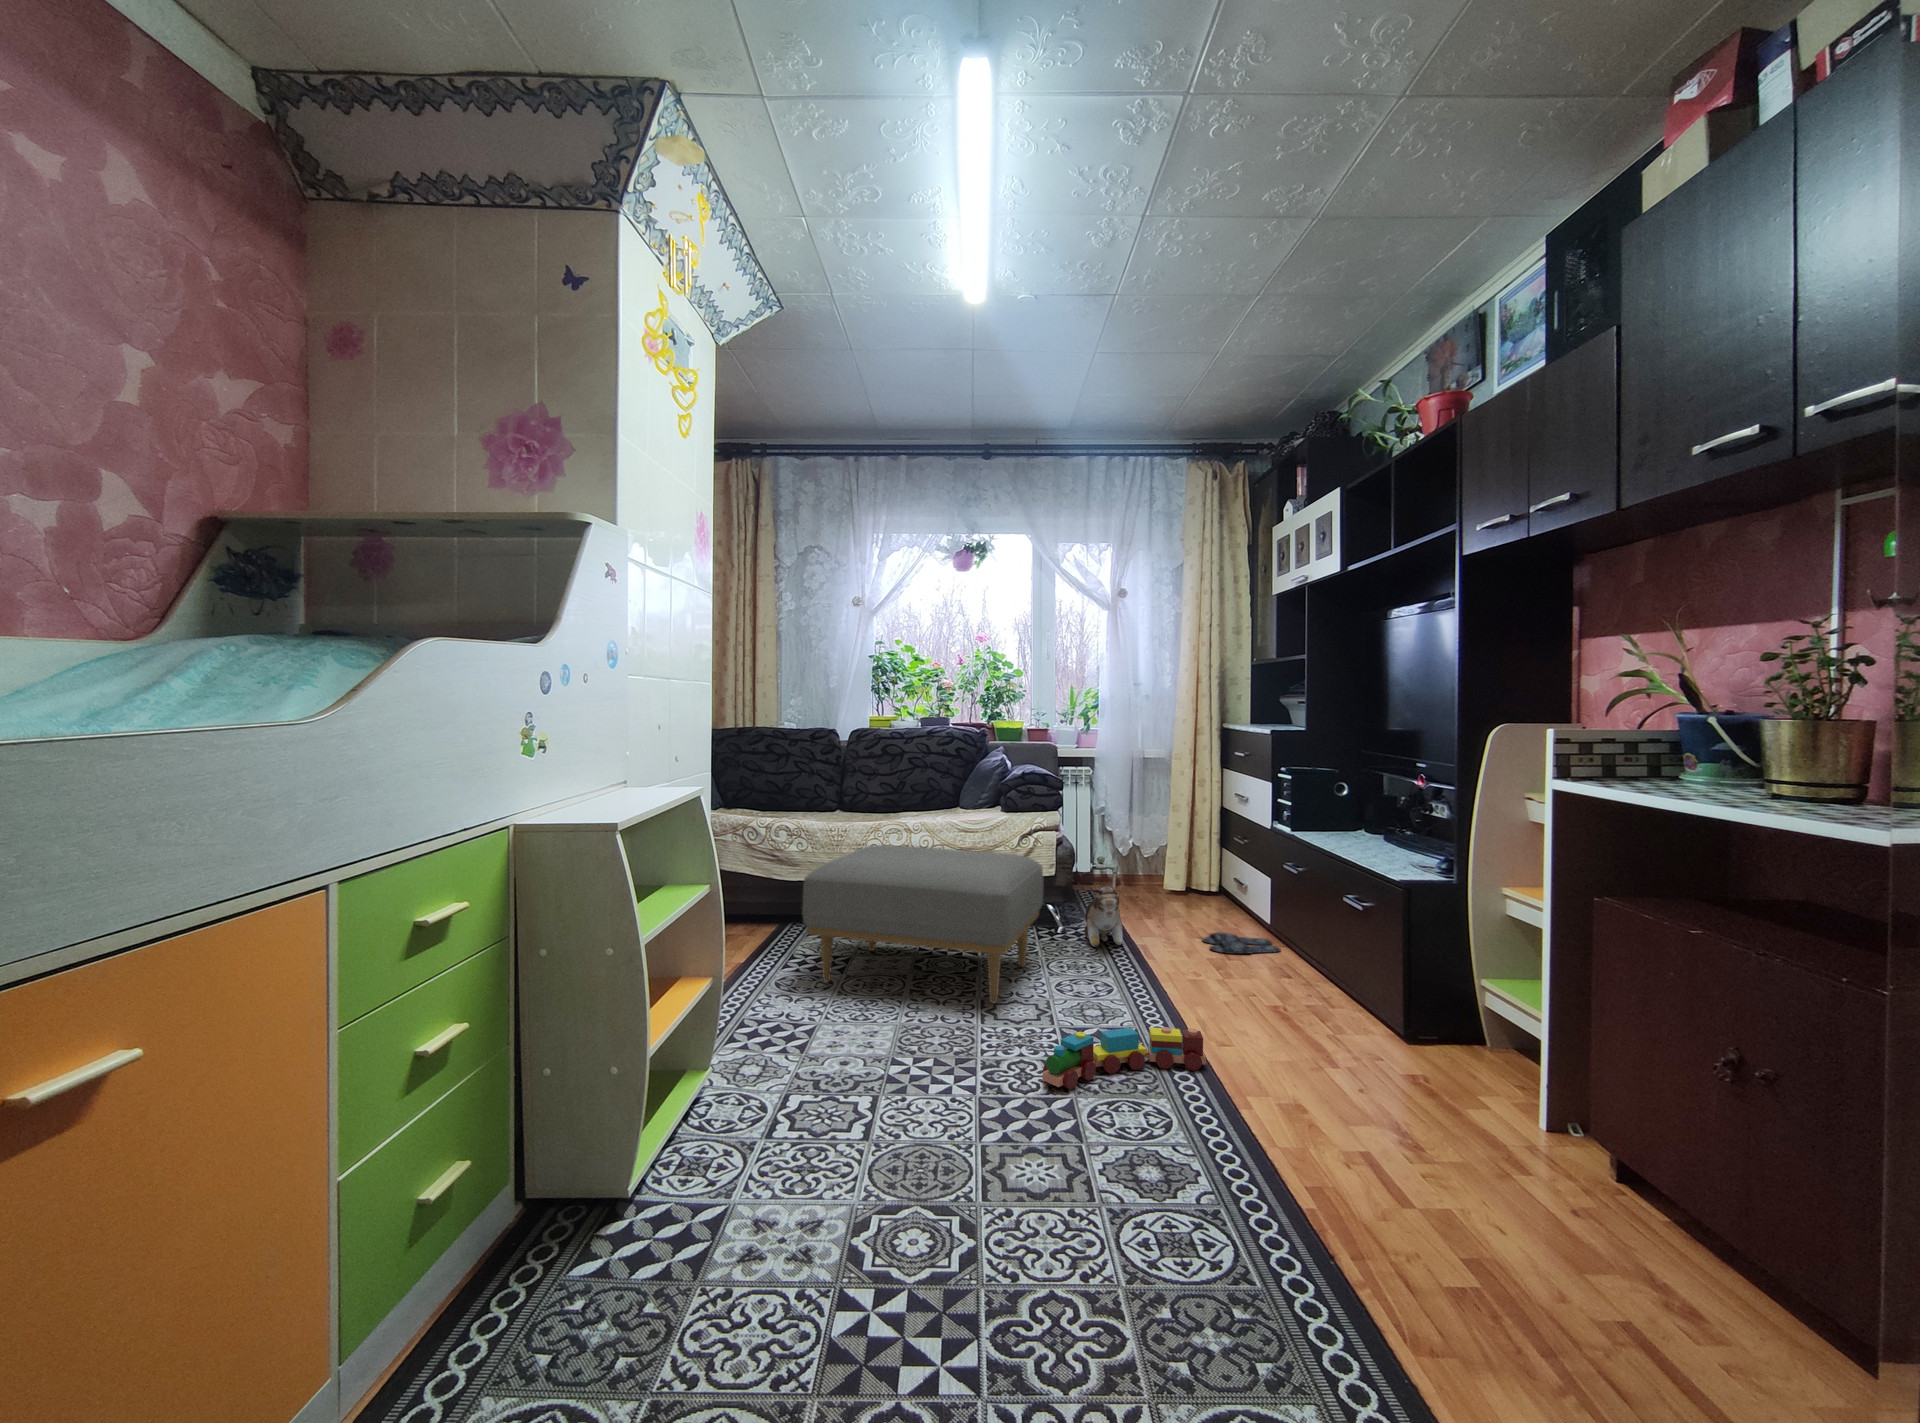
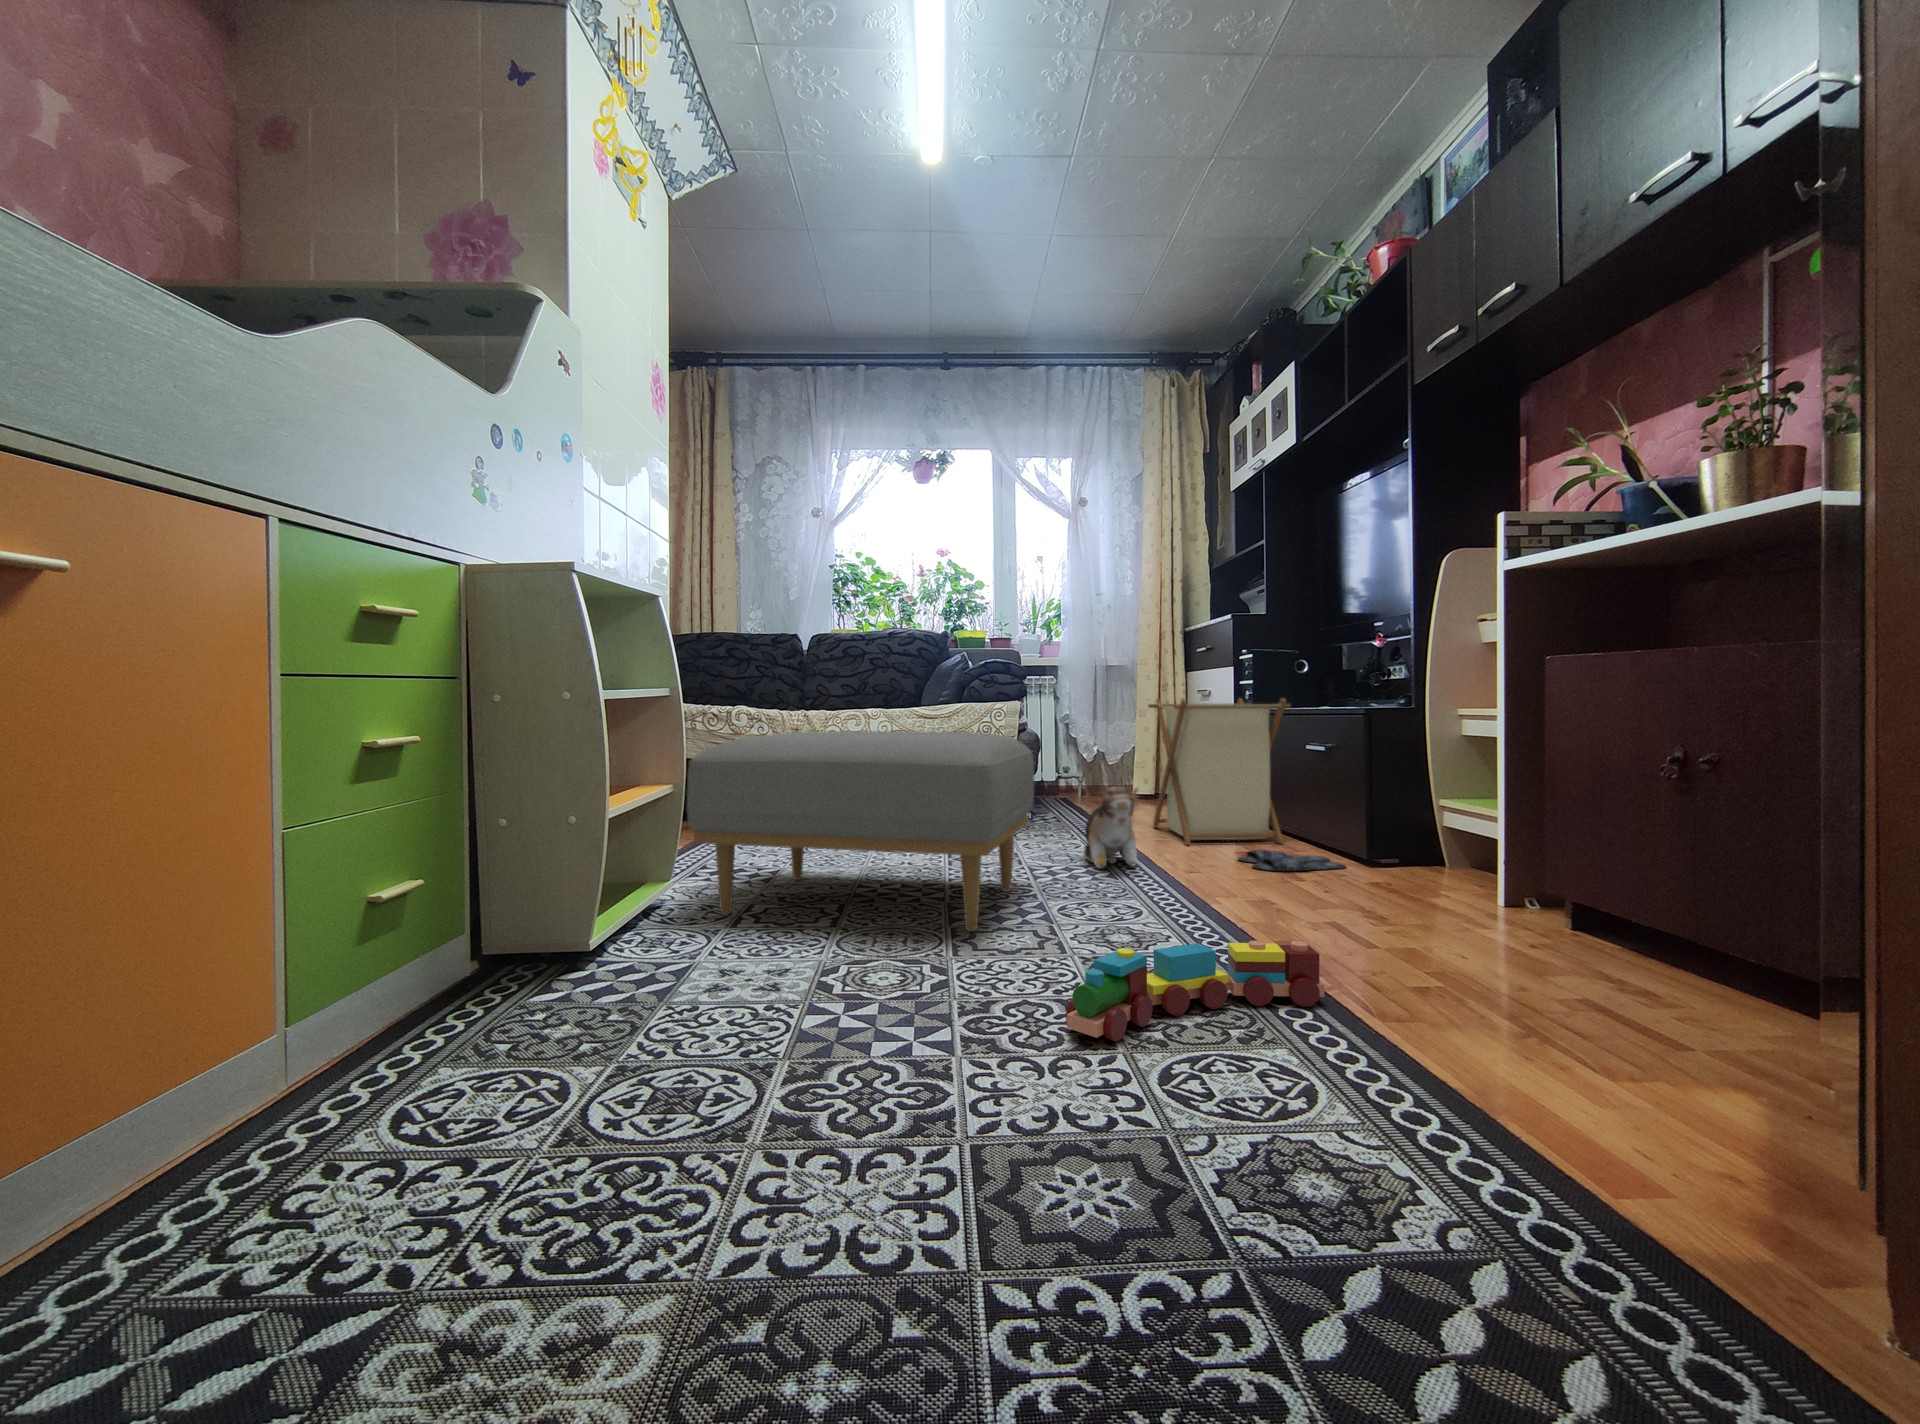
laundry basket: none [1145,799,1252,924] -> present [1148,698,1291,845]

